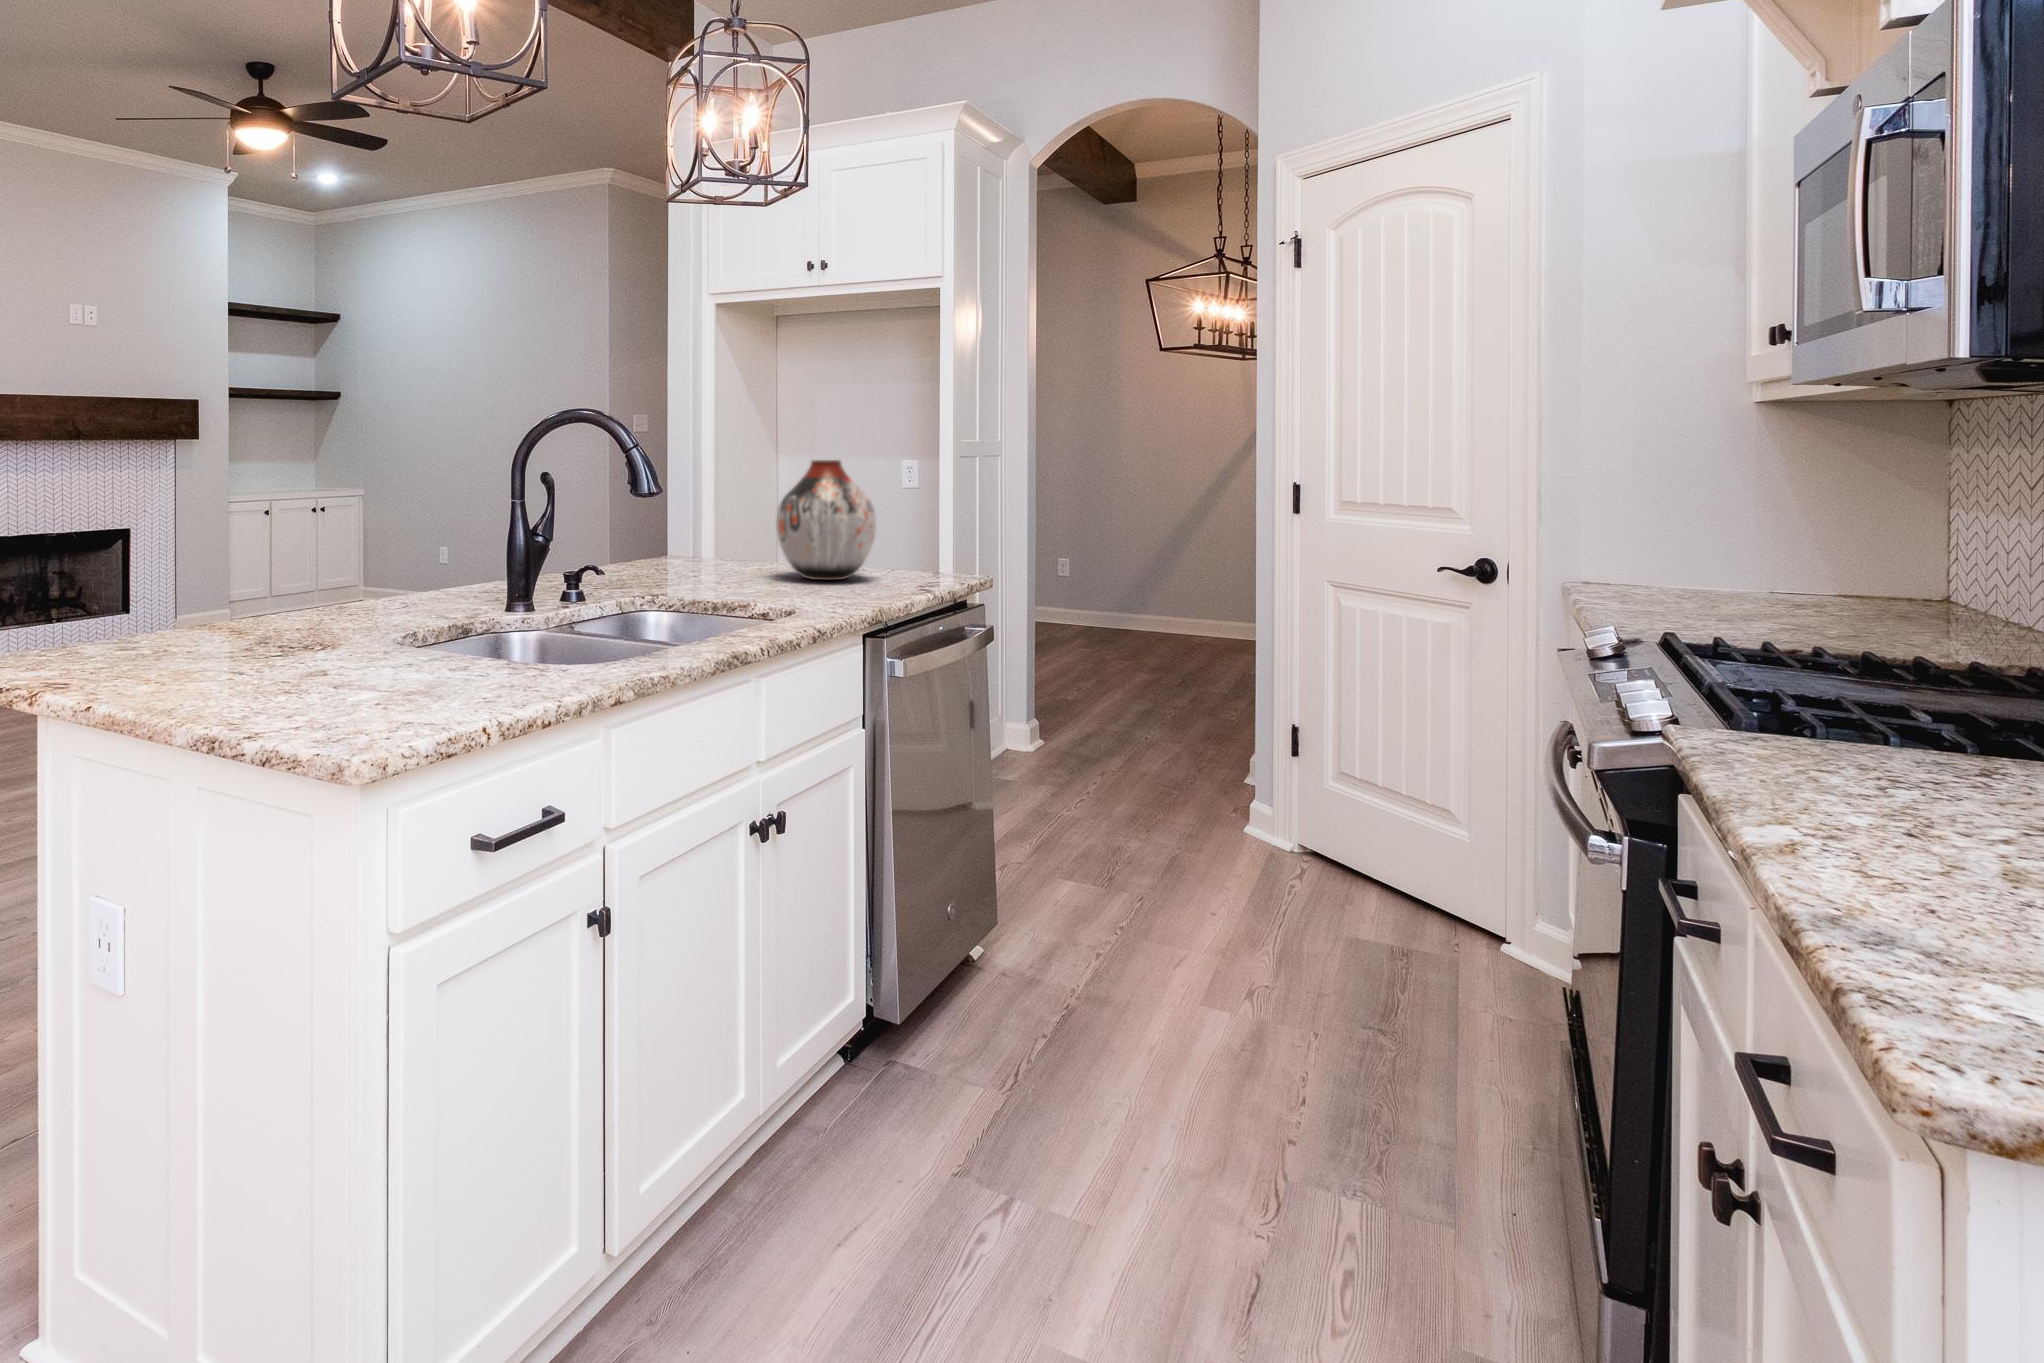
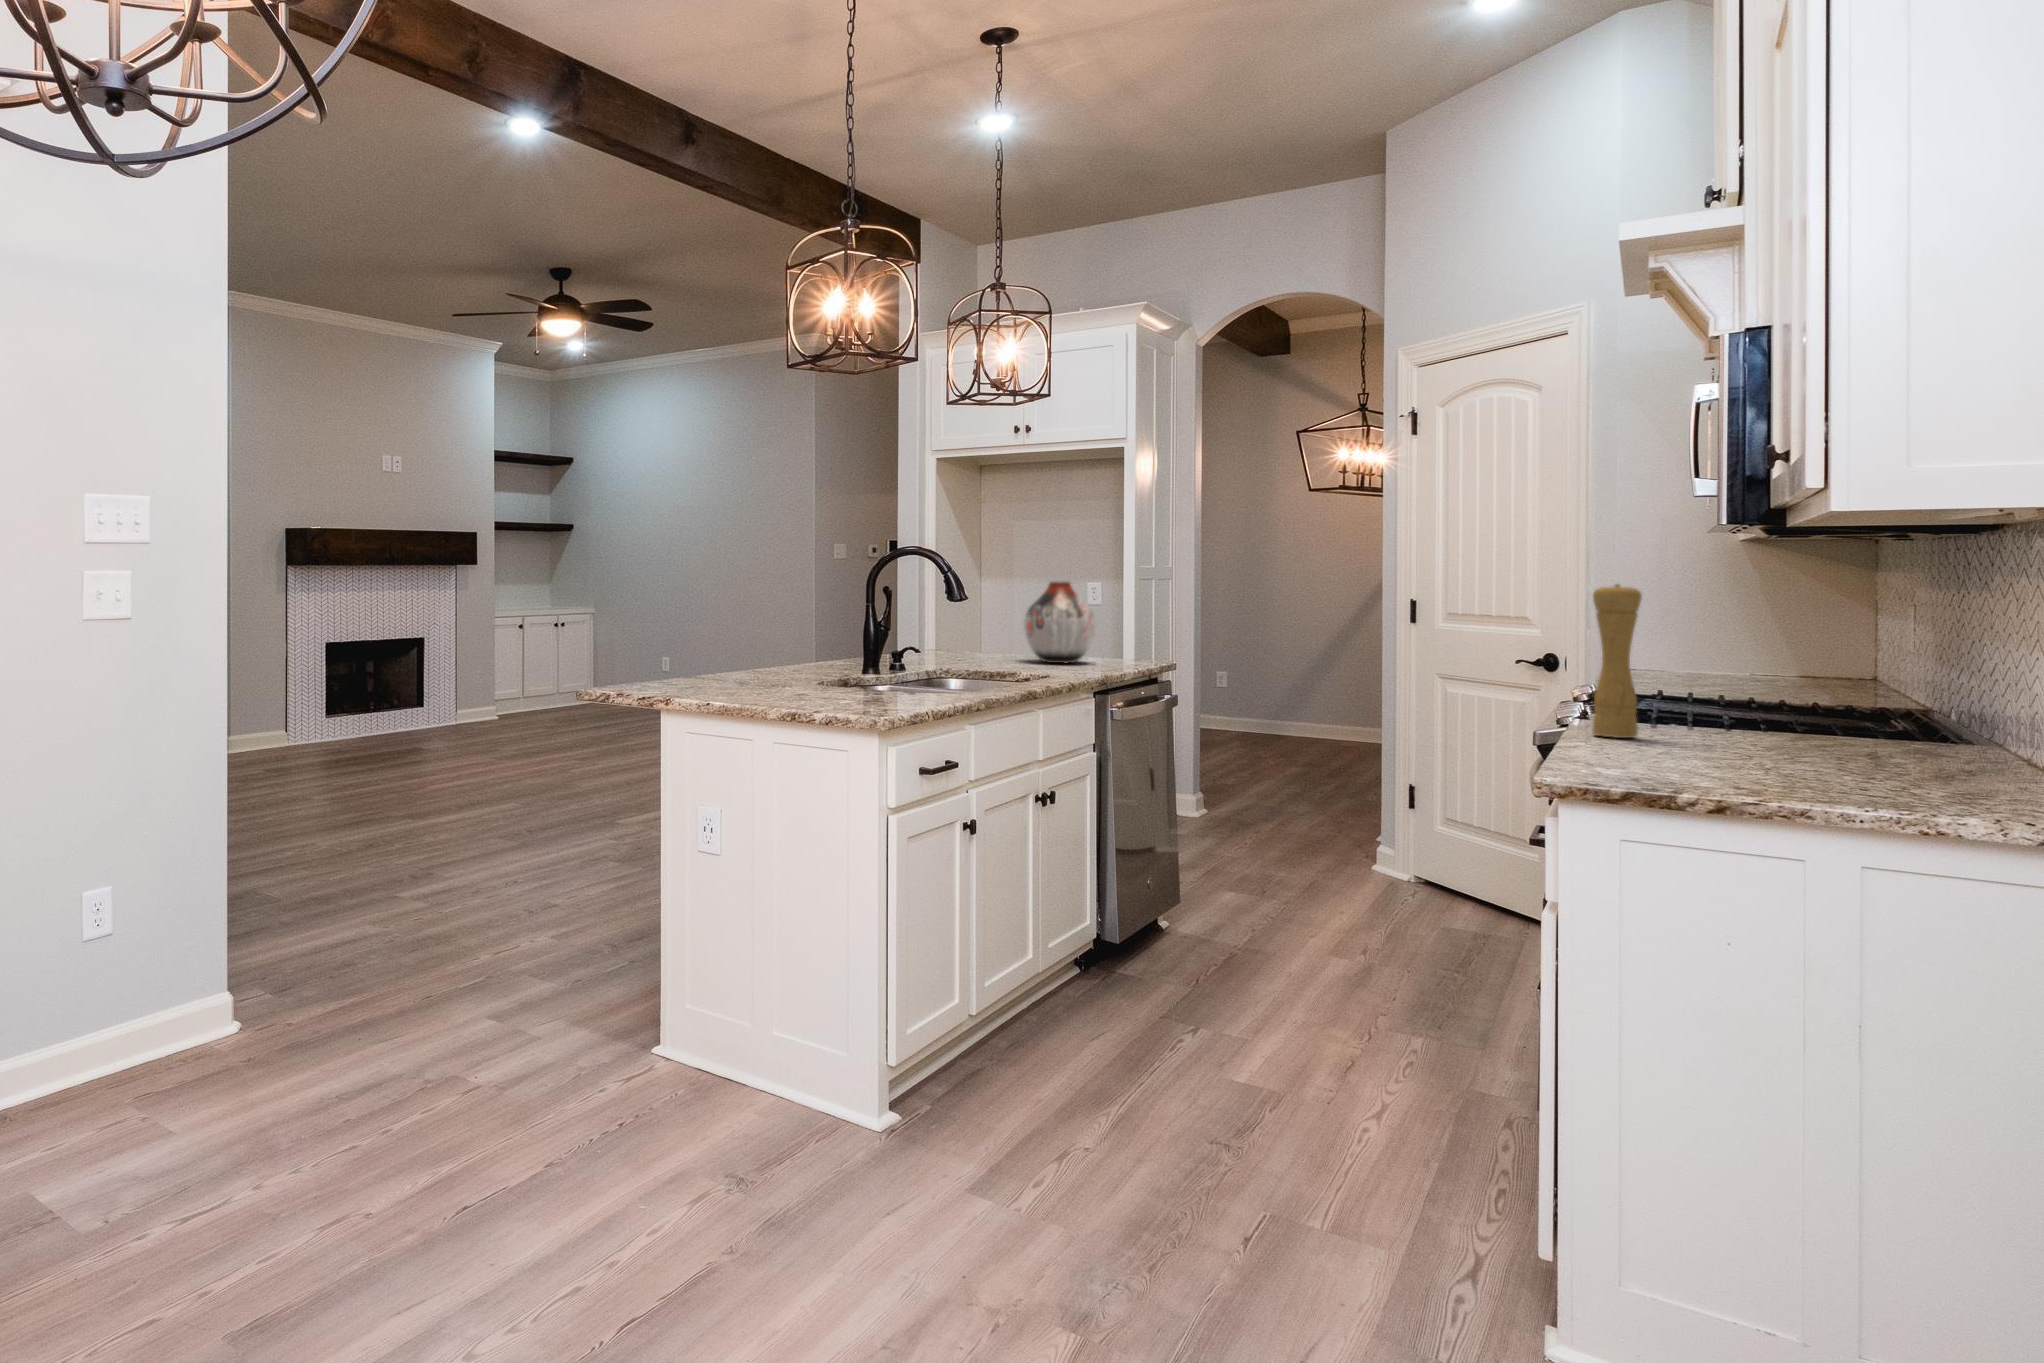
pepper mill: none [1833,478,1957,835] -> present [1593,584,1642,738]

